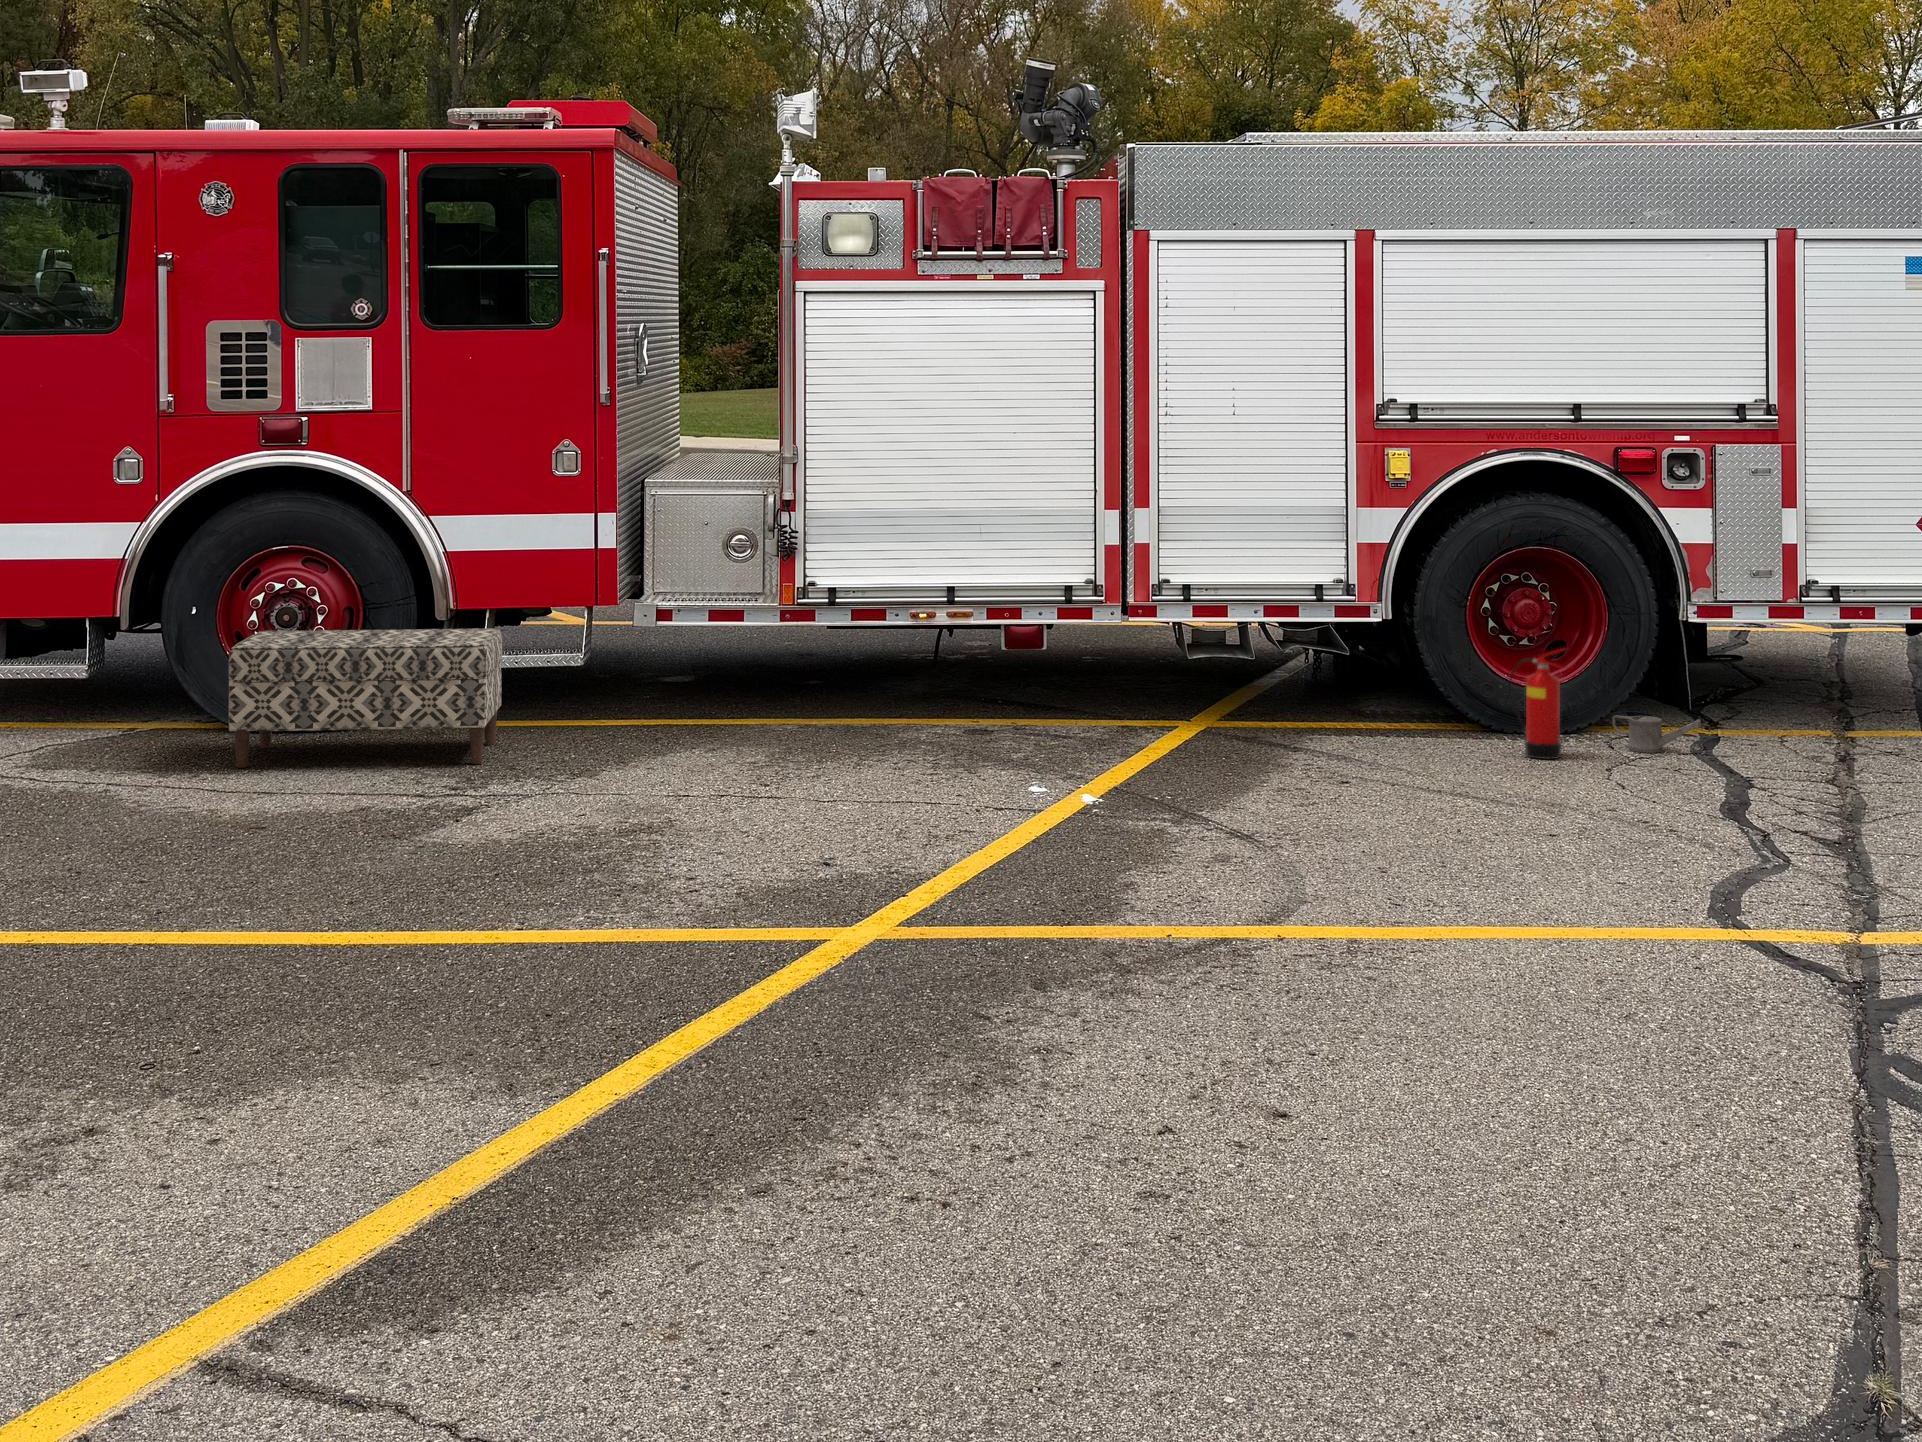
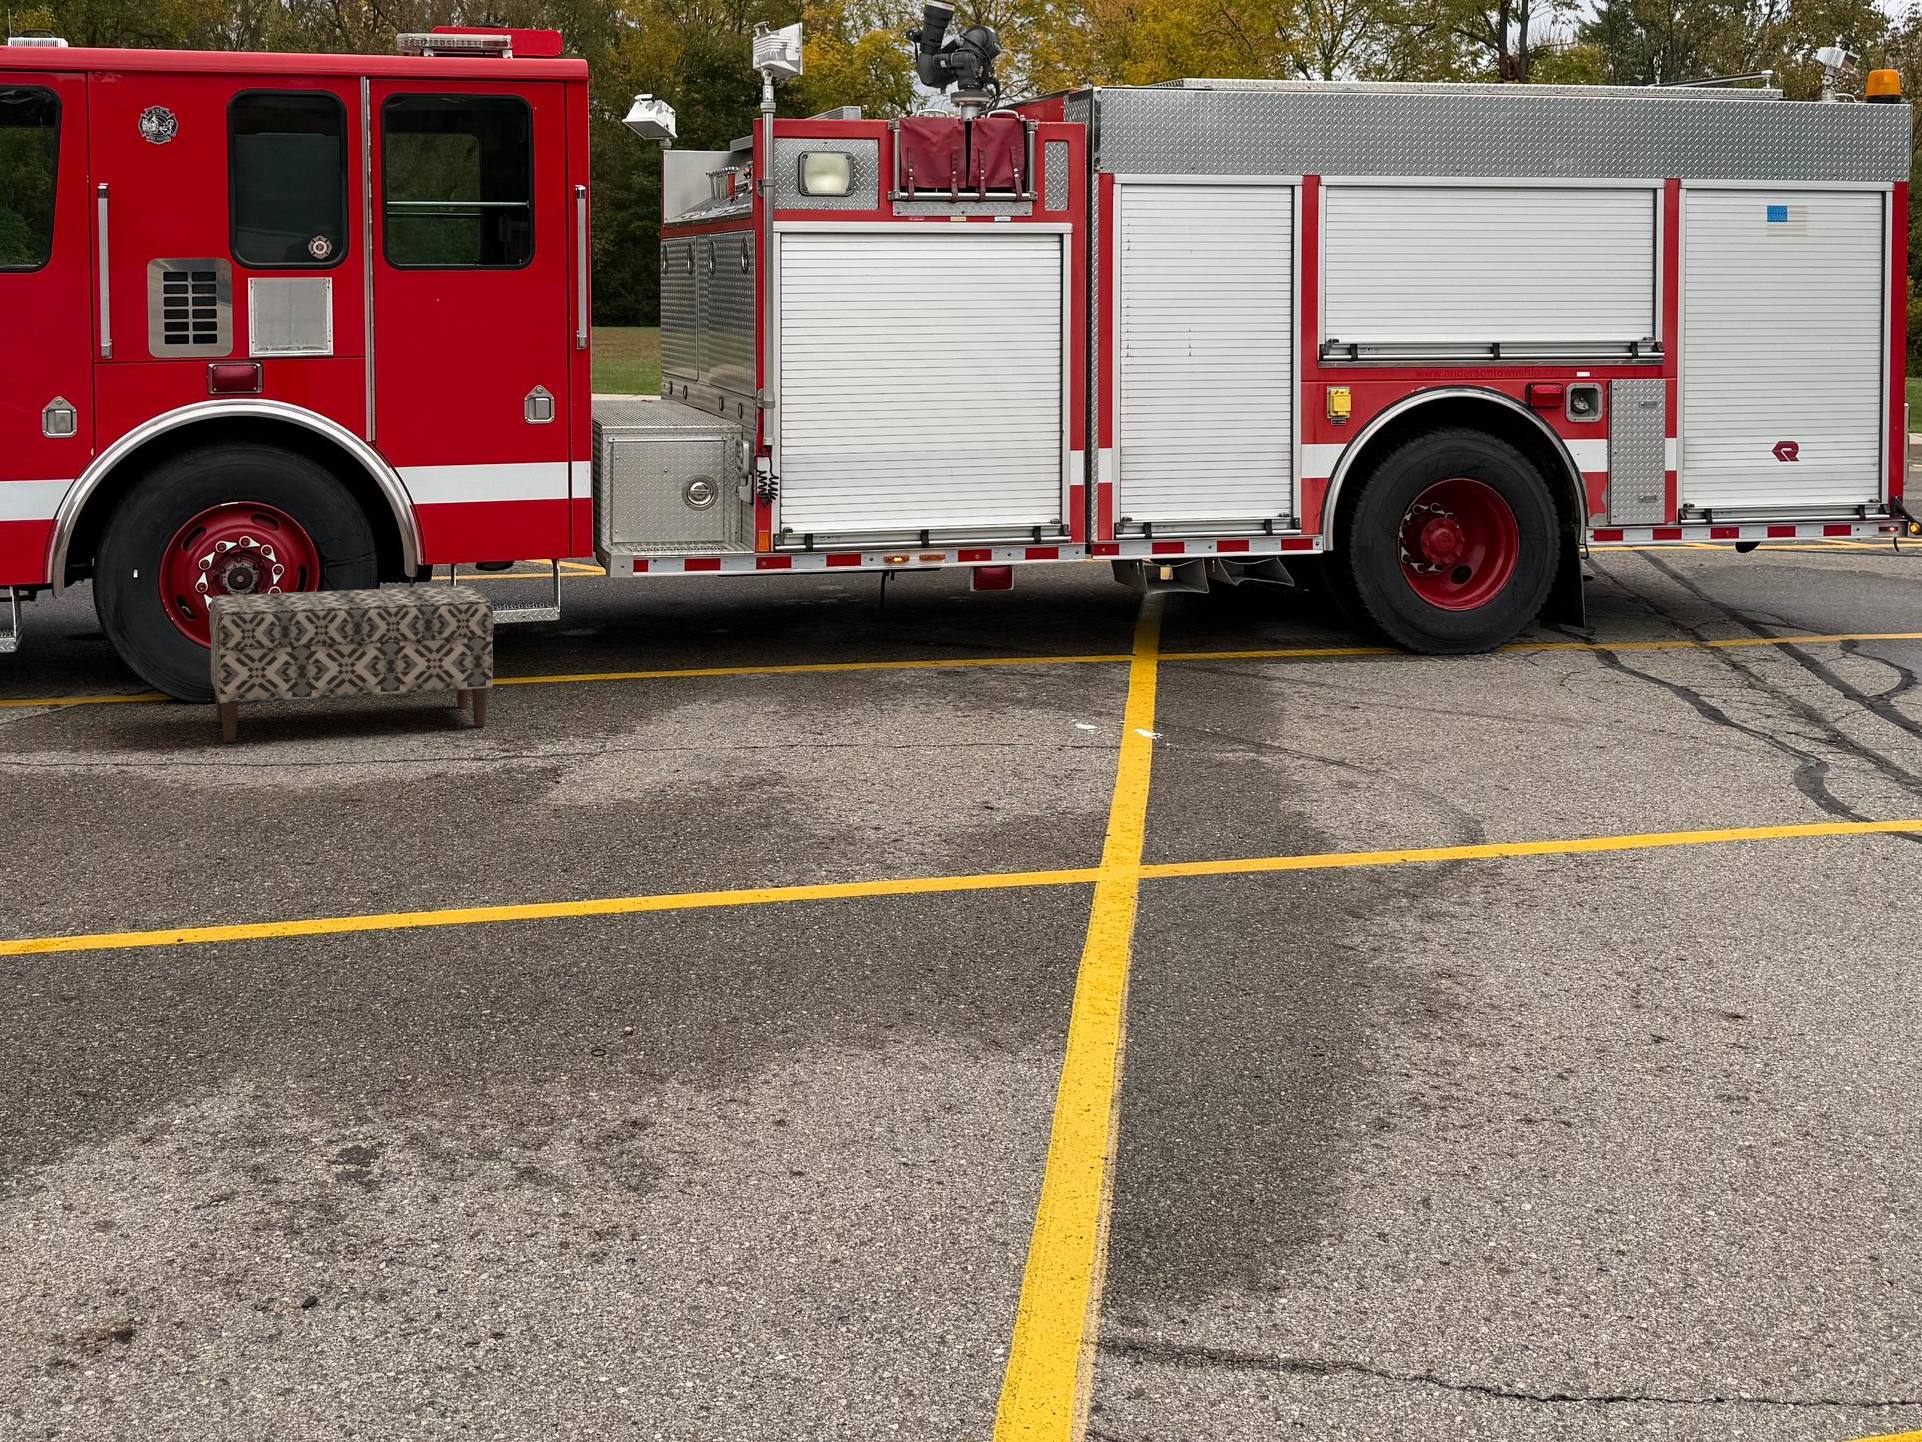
fire extinguisher: present [1508,648,1567,759] -> none [1437,571,1501,675]
watering can: present [1612,715,1701,753] -> none [1520,632,1604,666]

